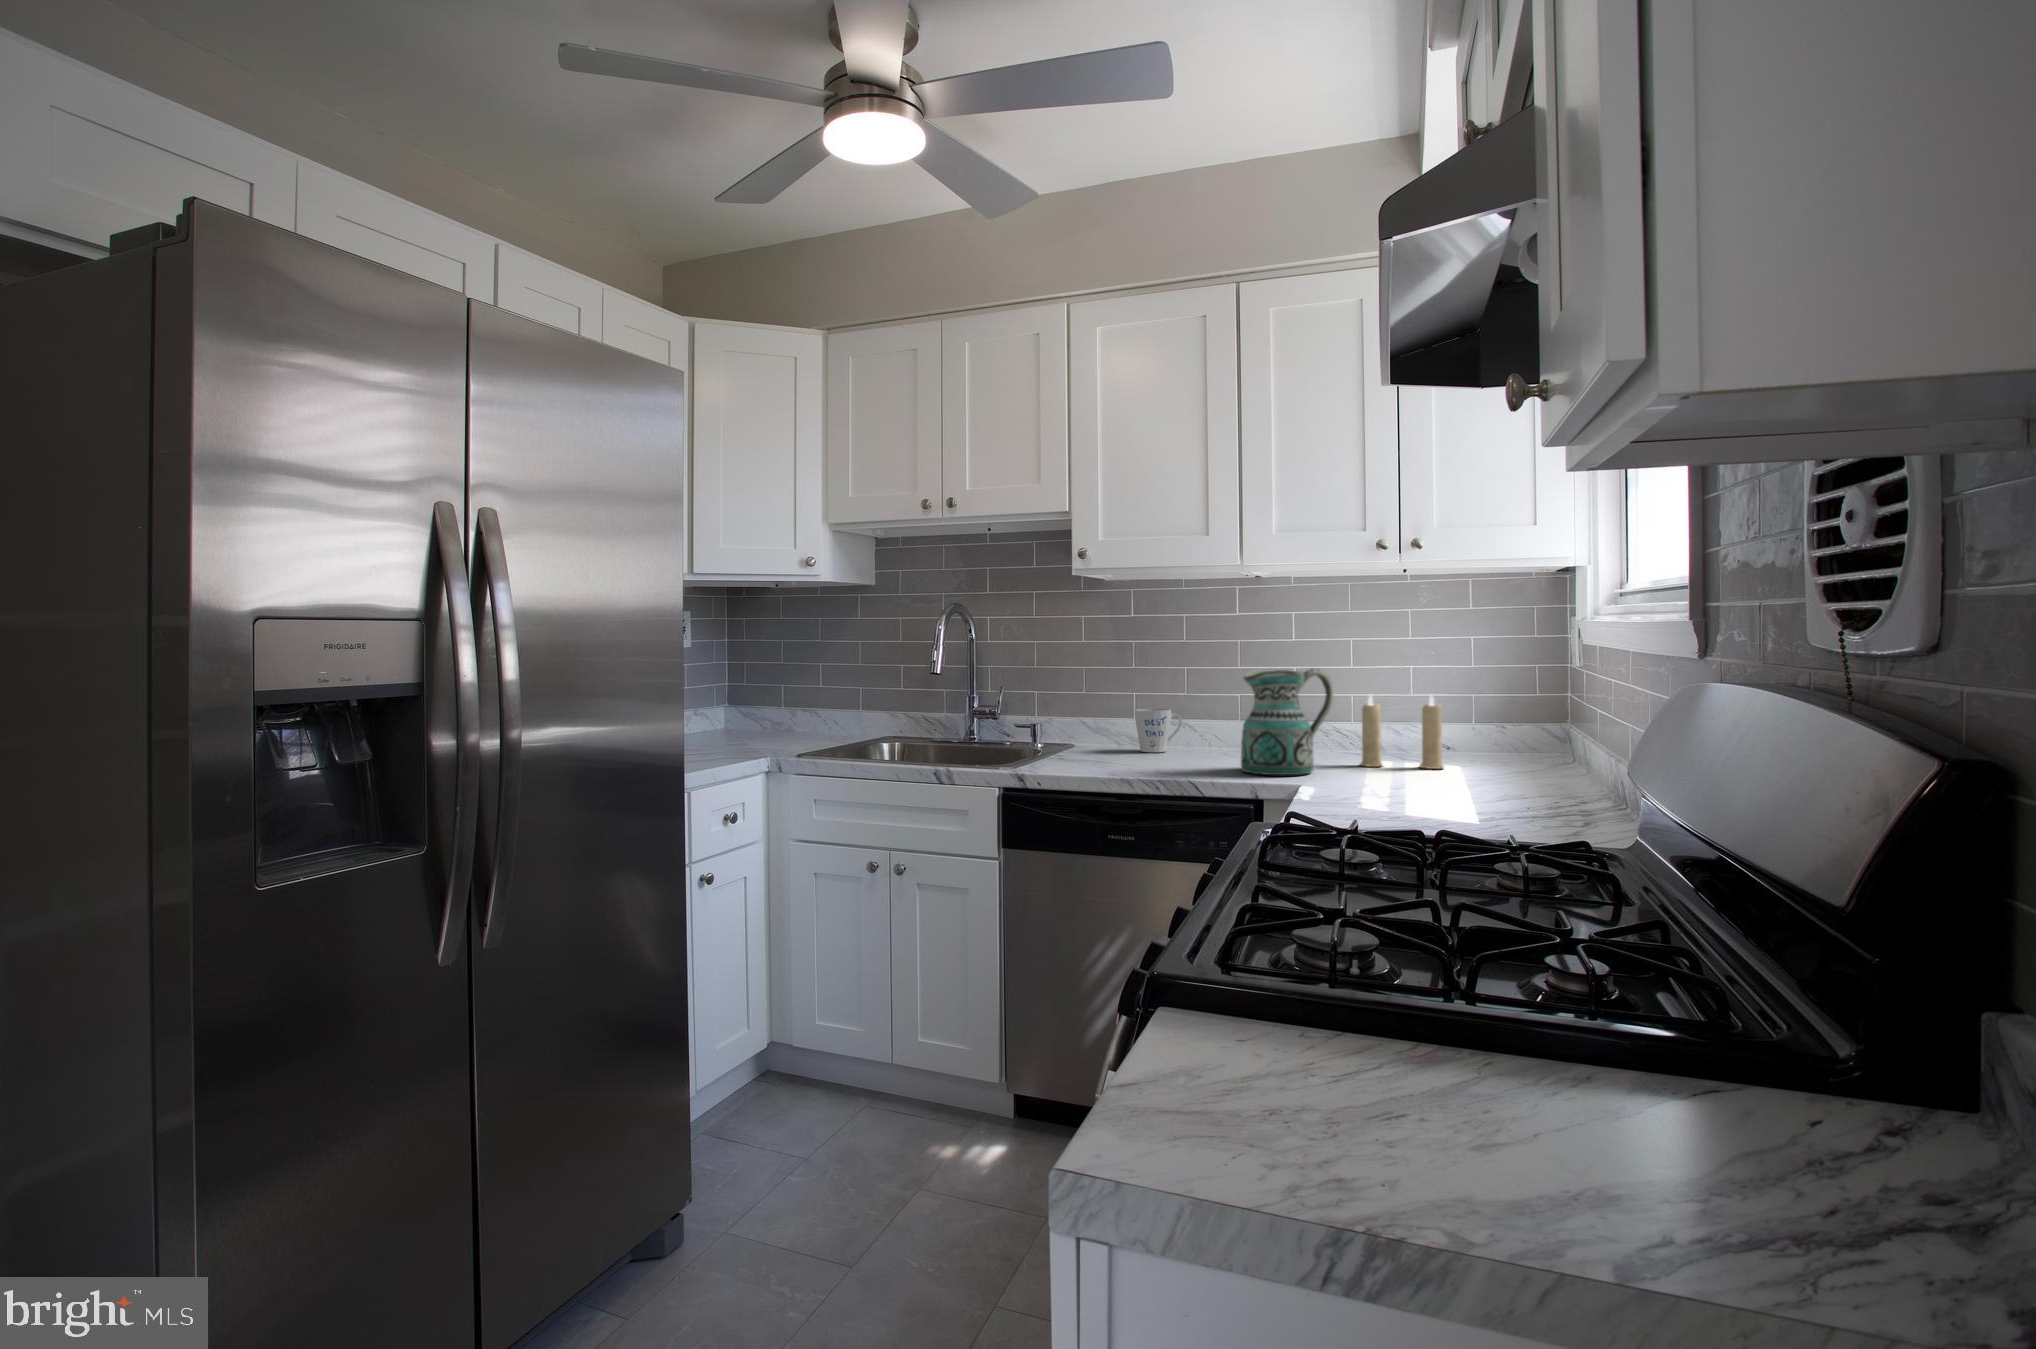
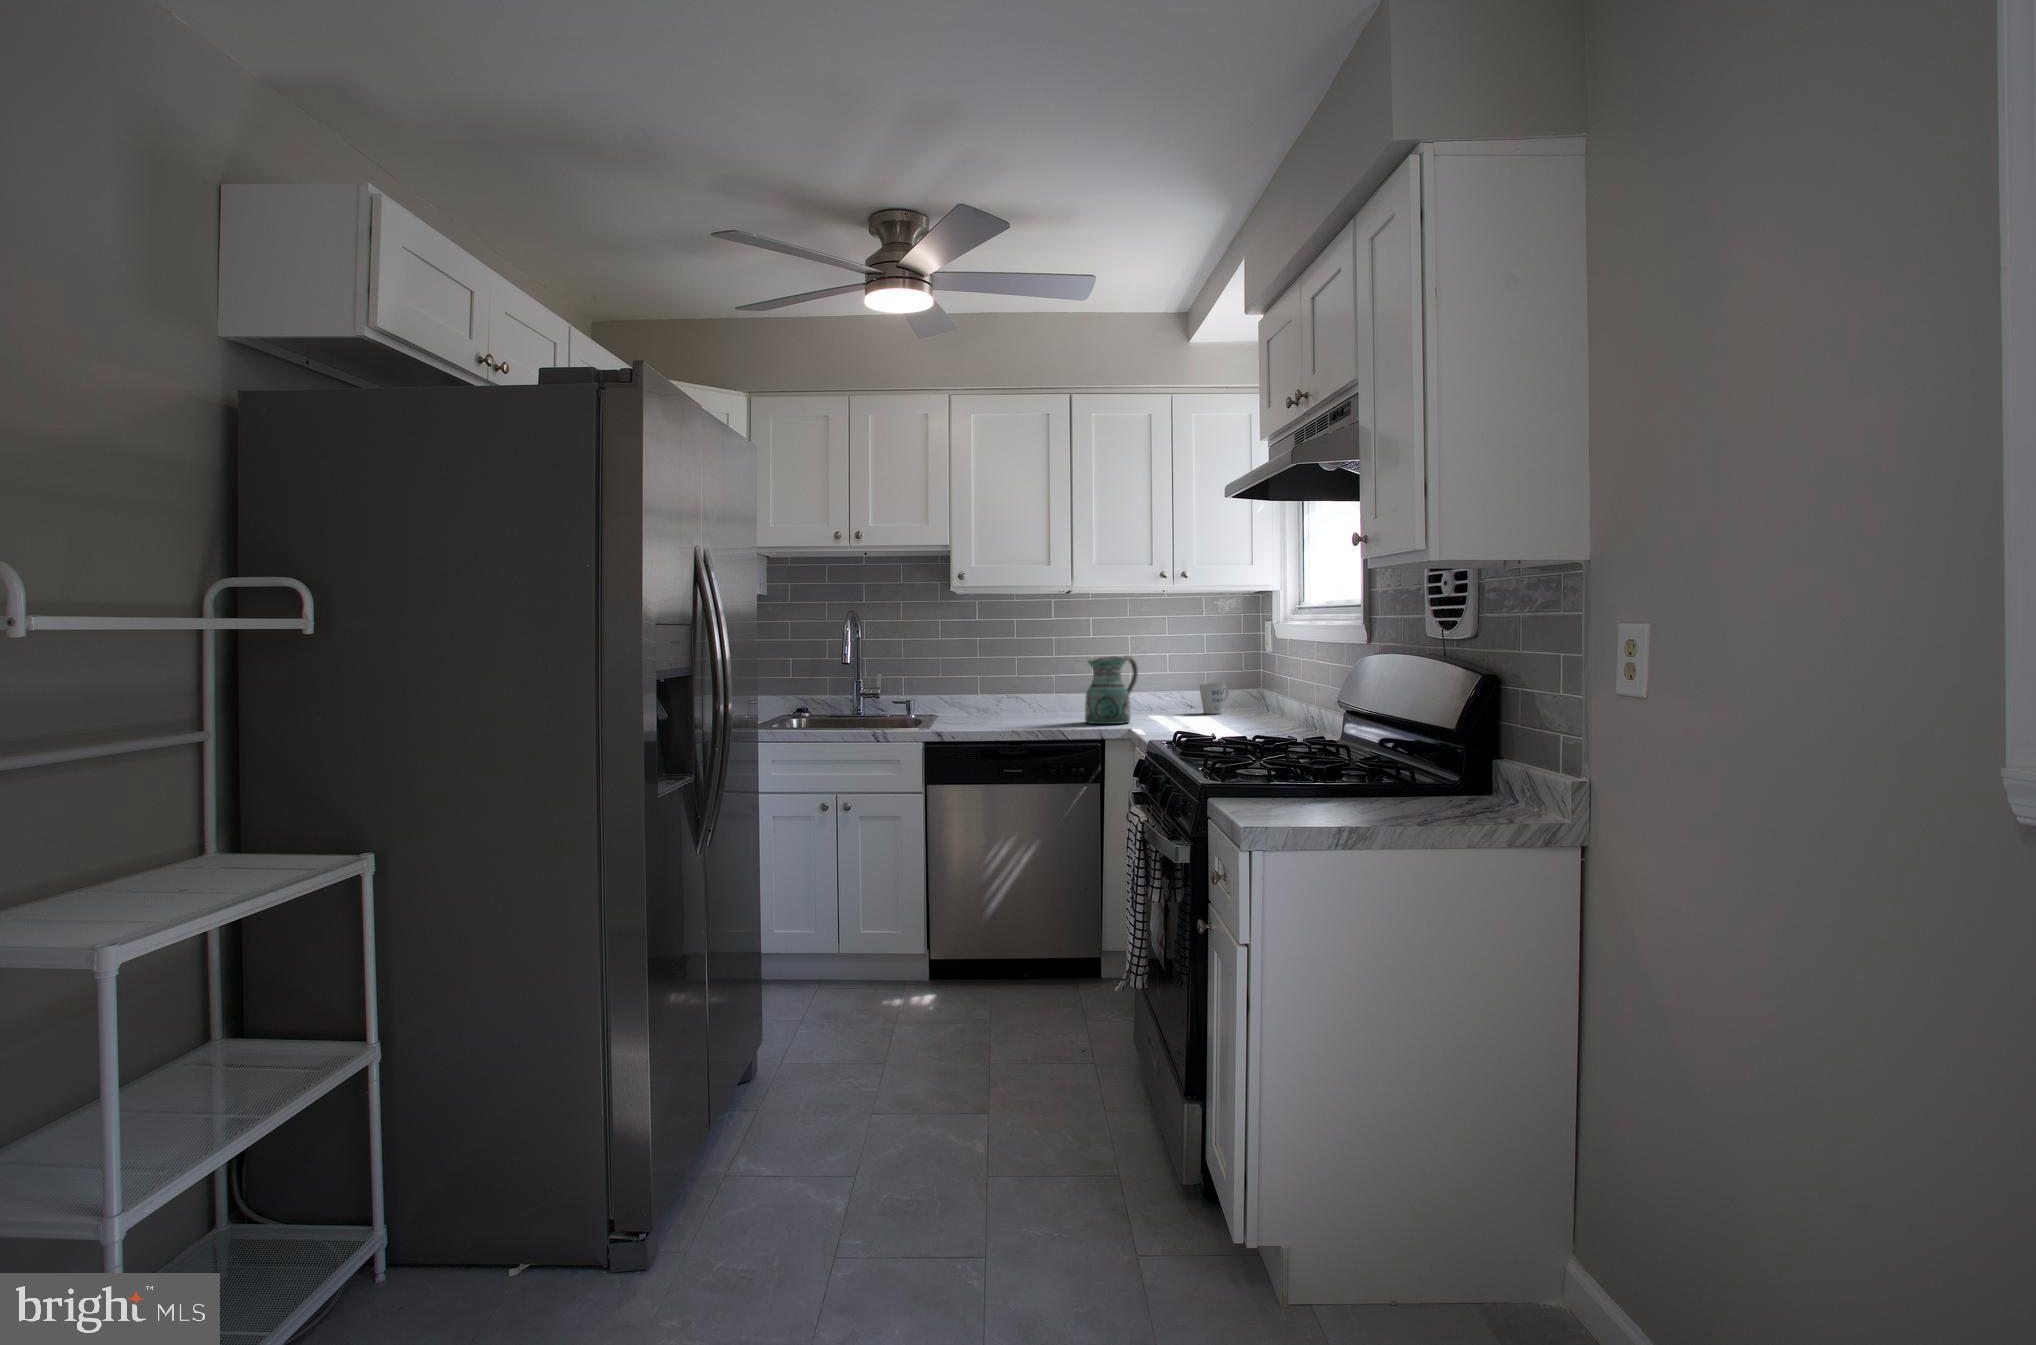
candle: present [1360,695,1444,769] -> none [1149,670,1200,718]
mug: present [1135,709,1182,752] -> present [1199,683,1229,714]

